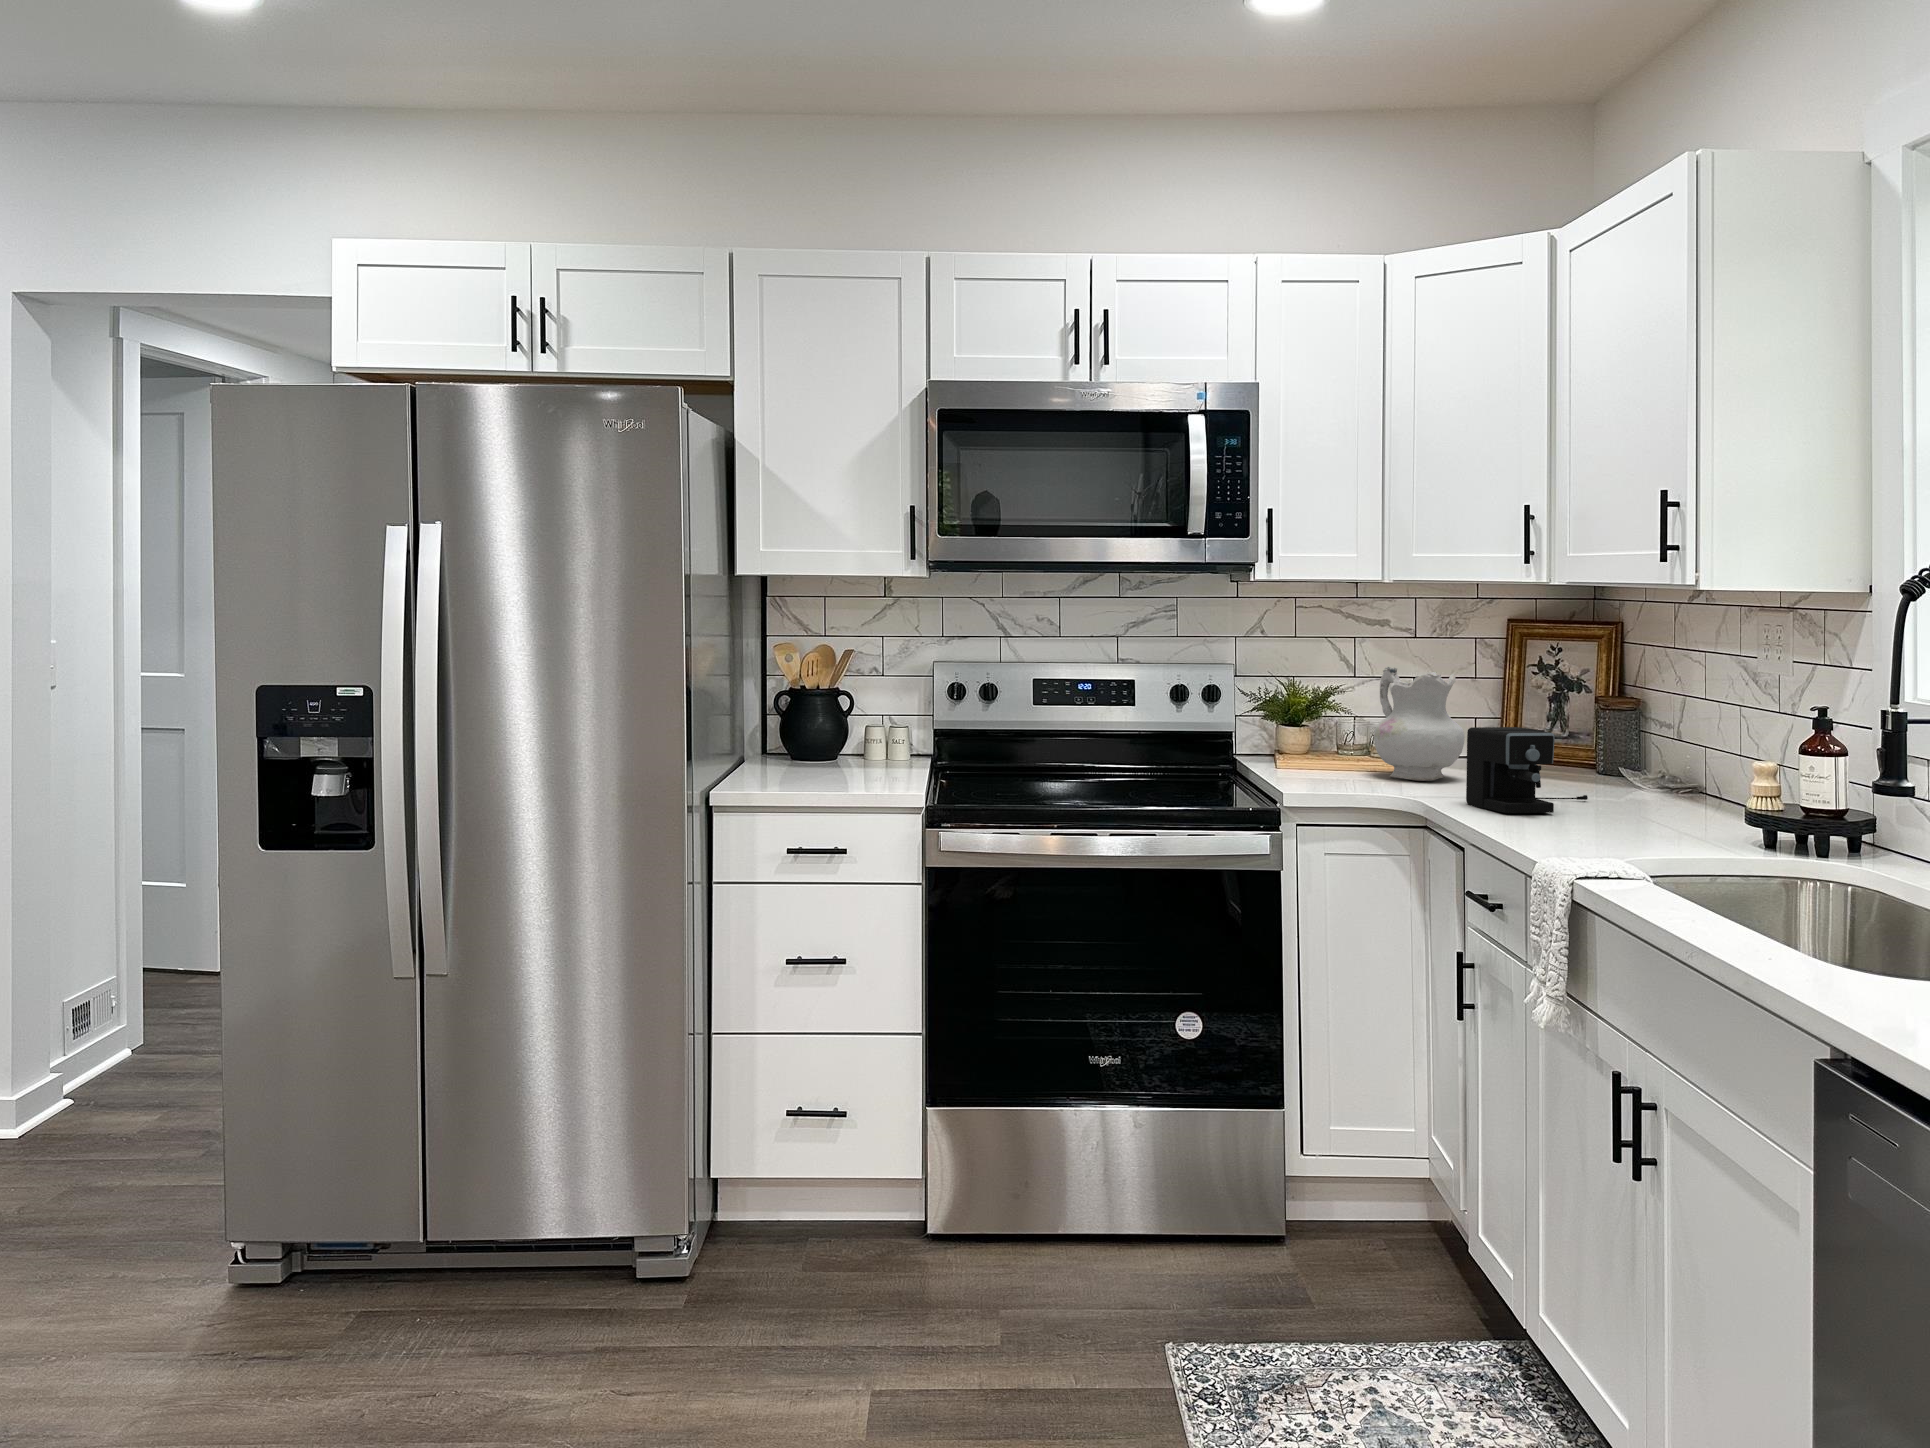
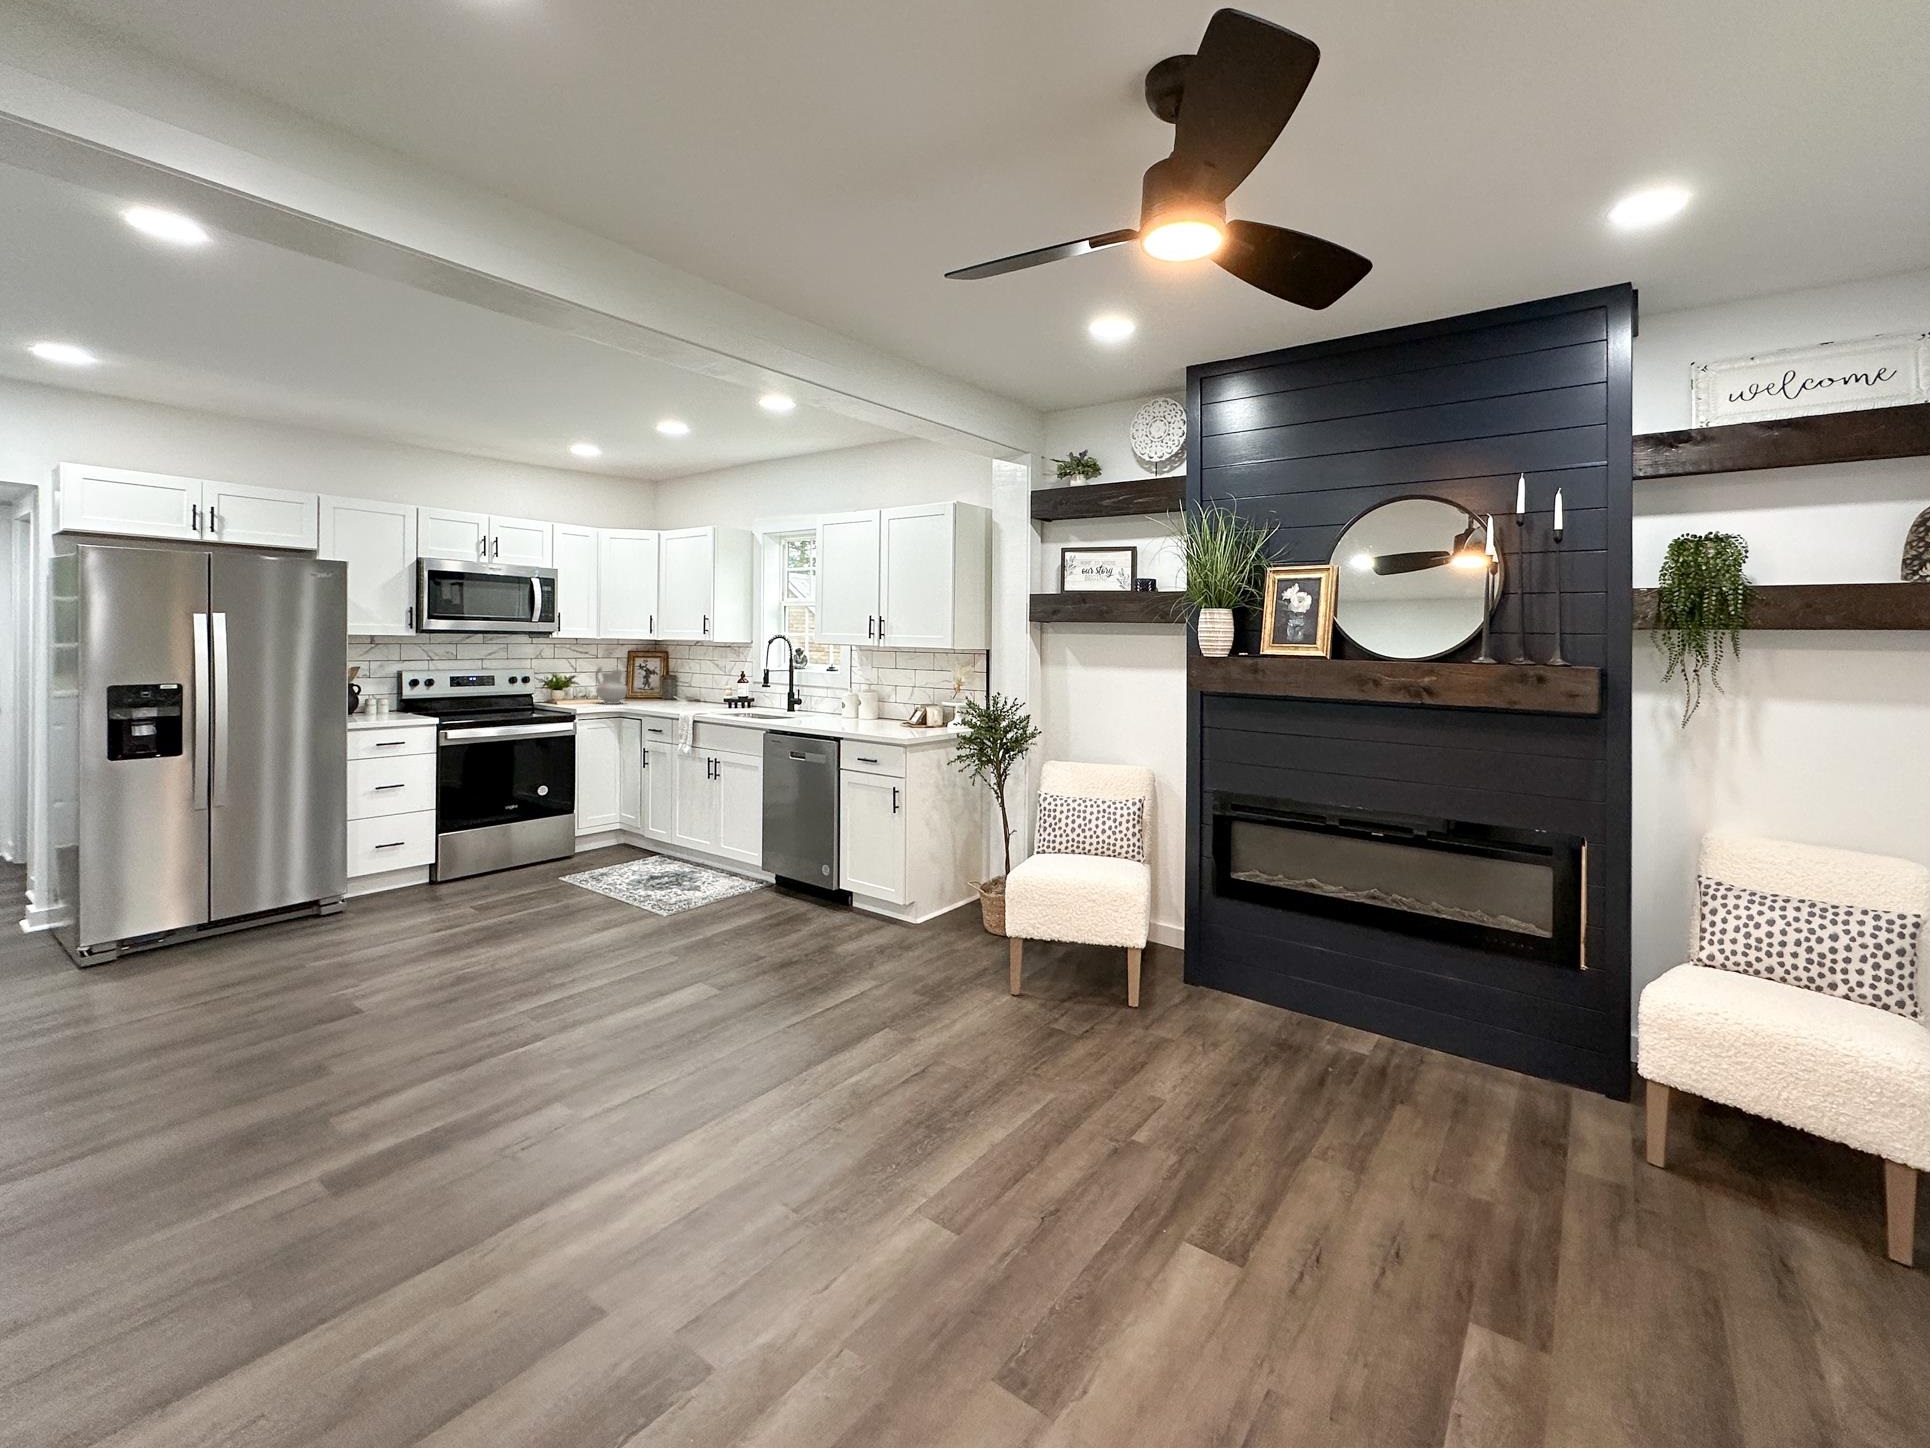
coffee maker: present [1466,727,1588,813] -> none [638,684,670,709]

